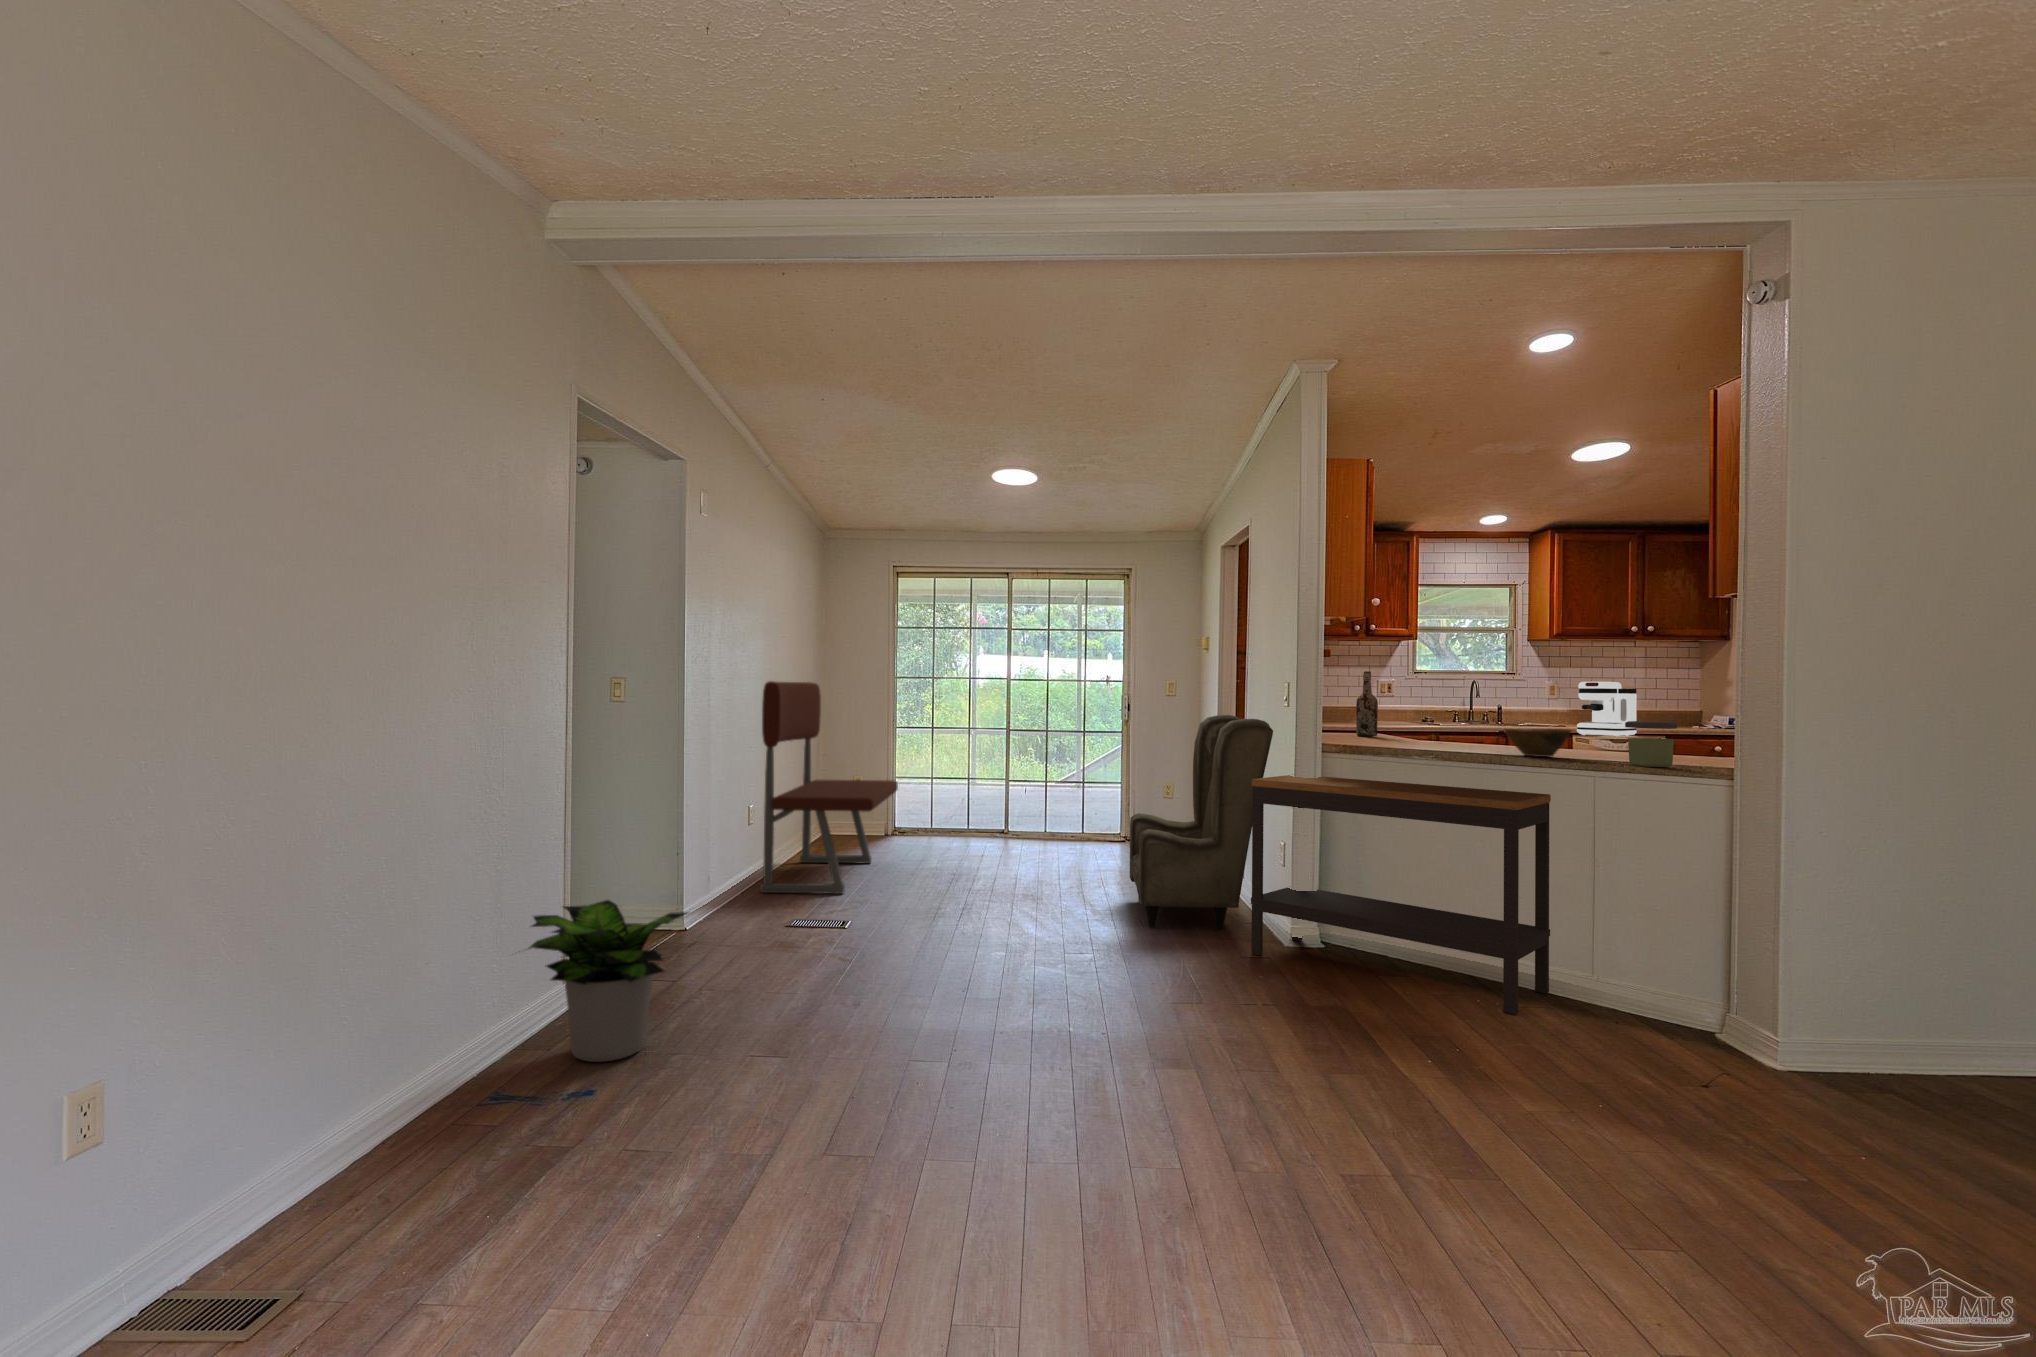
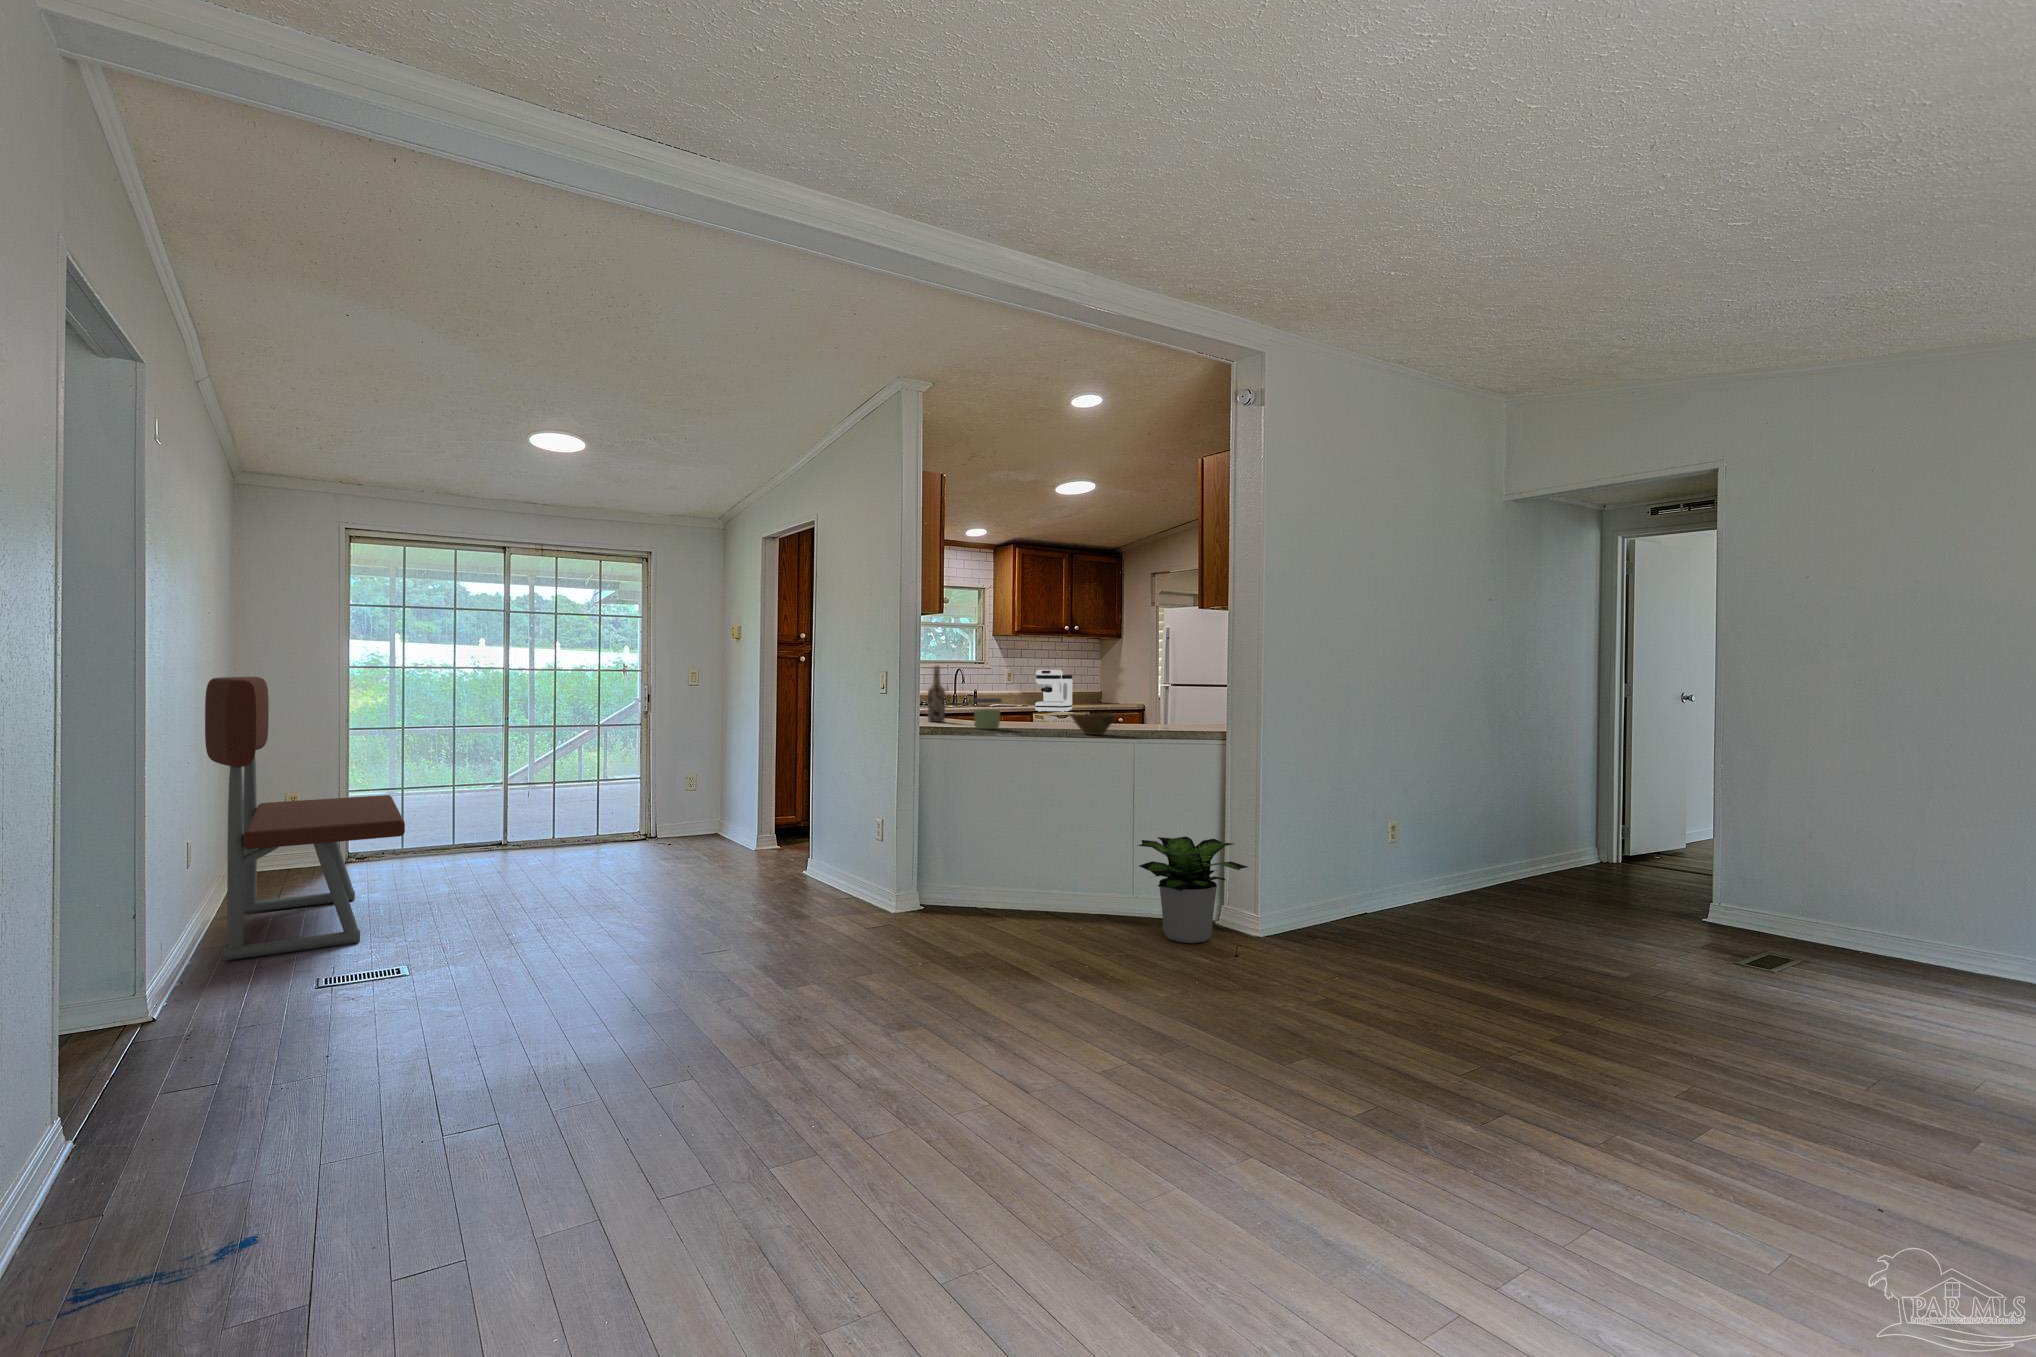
armchair: present [1130,715,1273,929] -> none [715,706,878,917]
jar: present [1625,721,1677,767] -> present [973,698,1002,729]
console table: present [1251,775,1551,1015] -> none [876,759,1104,934]
potted plant: present [529,900,687,1062] -> present [1138,837,1247,943]

